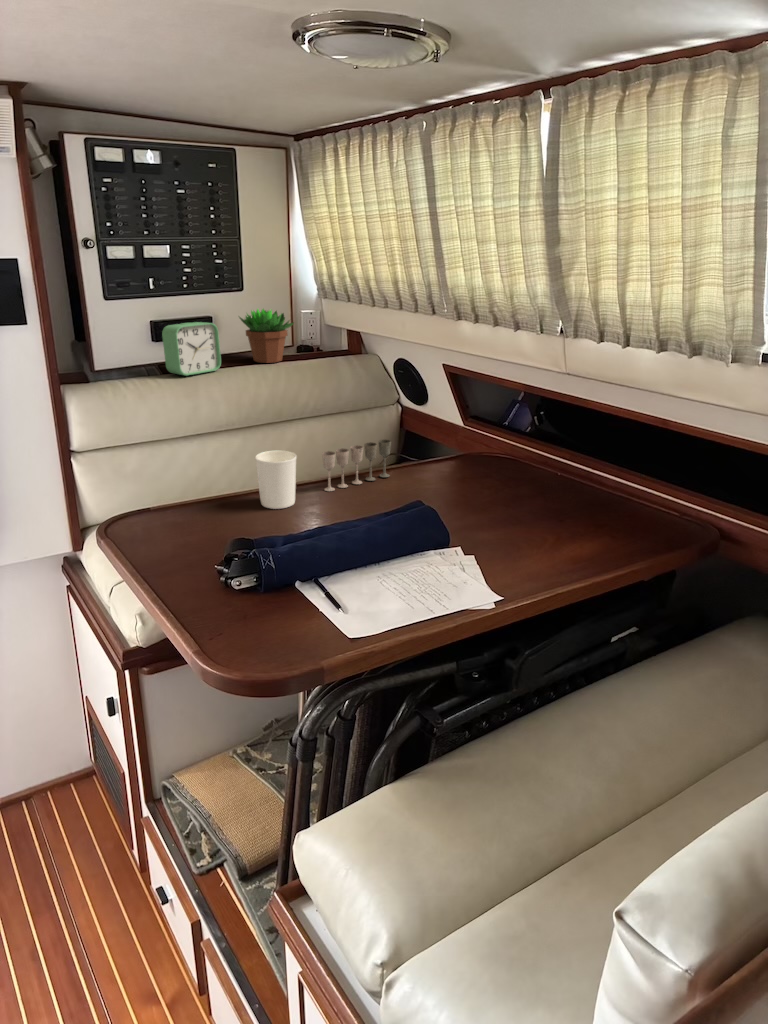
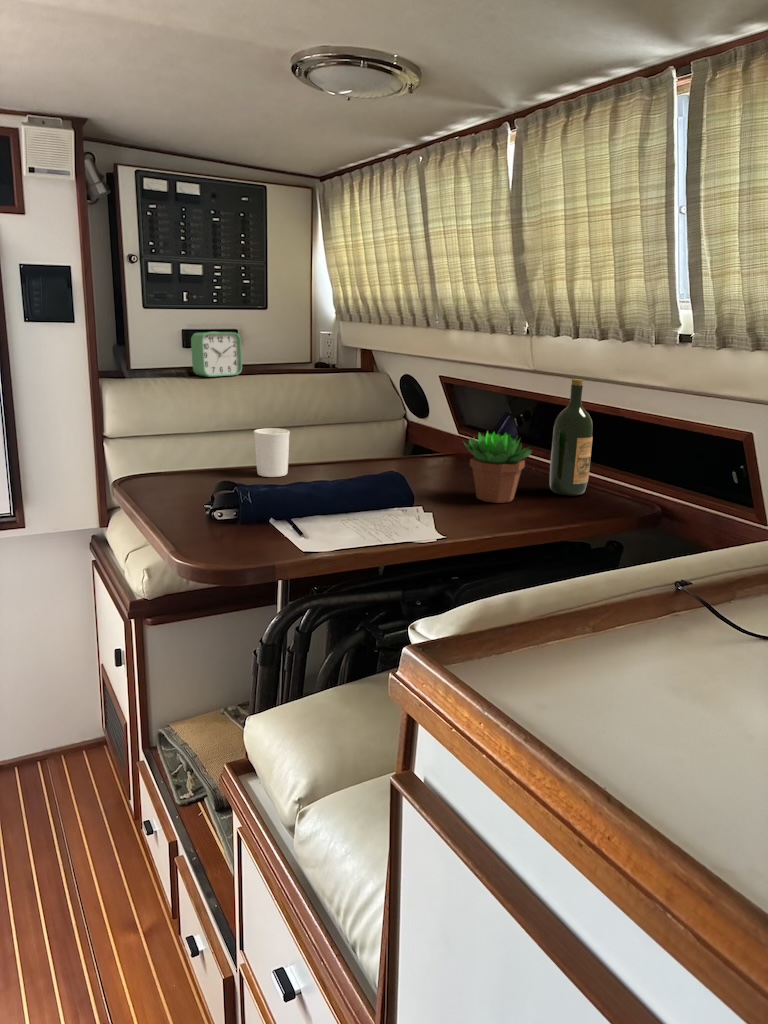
succulent plant: present [239,309,294,363] -> present [464,432,532,503]
wine bottle: none [588,390,638,518] -> present [550,379,593,496]
wine glass: present [322,439,391,491] -> none [316,429,381,470]

